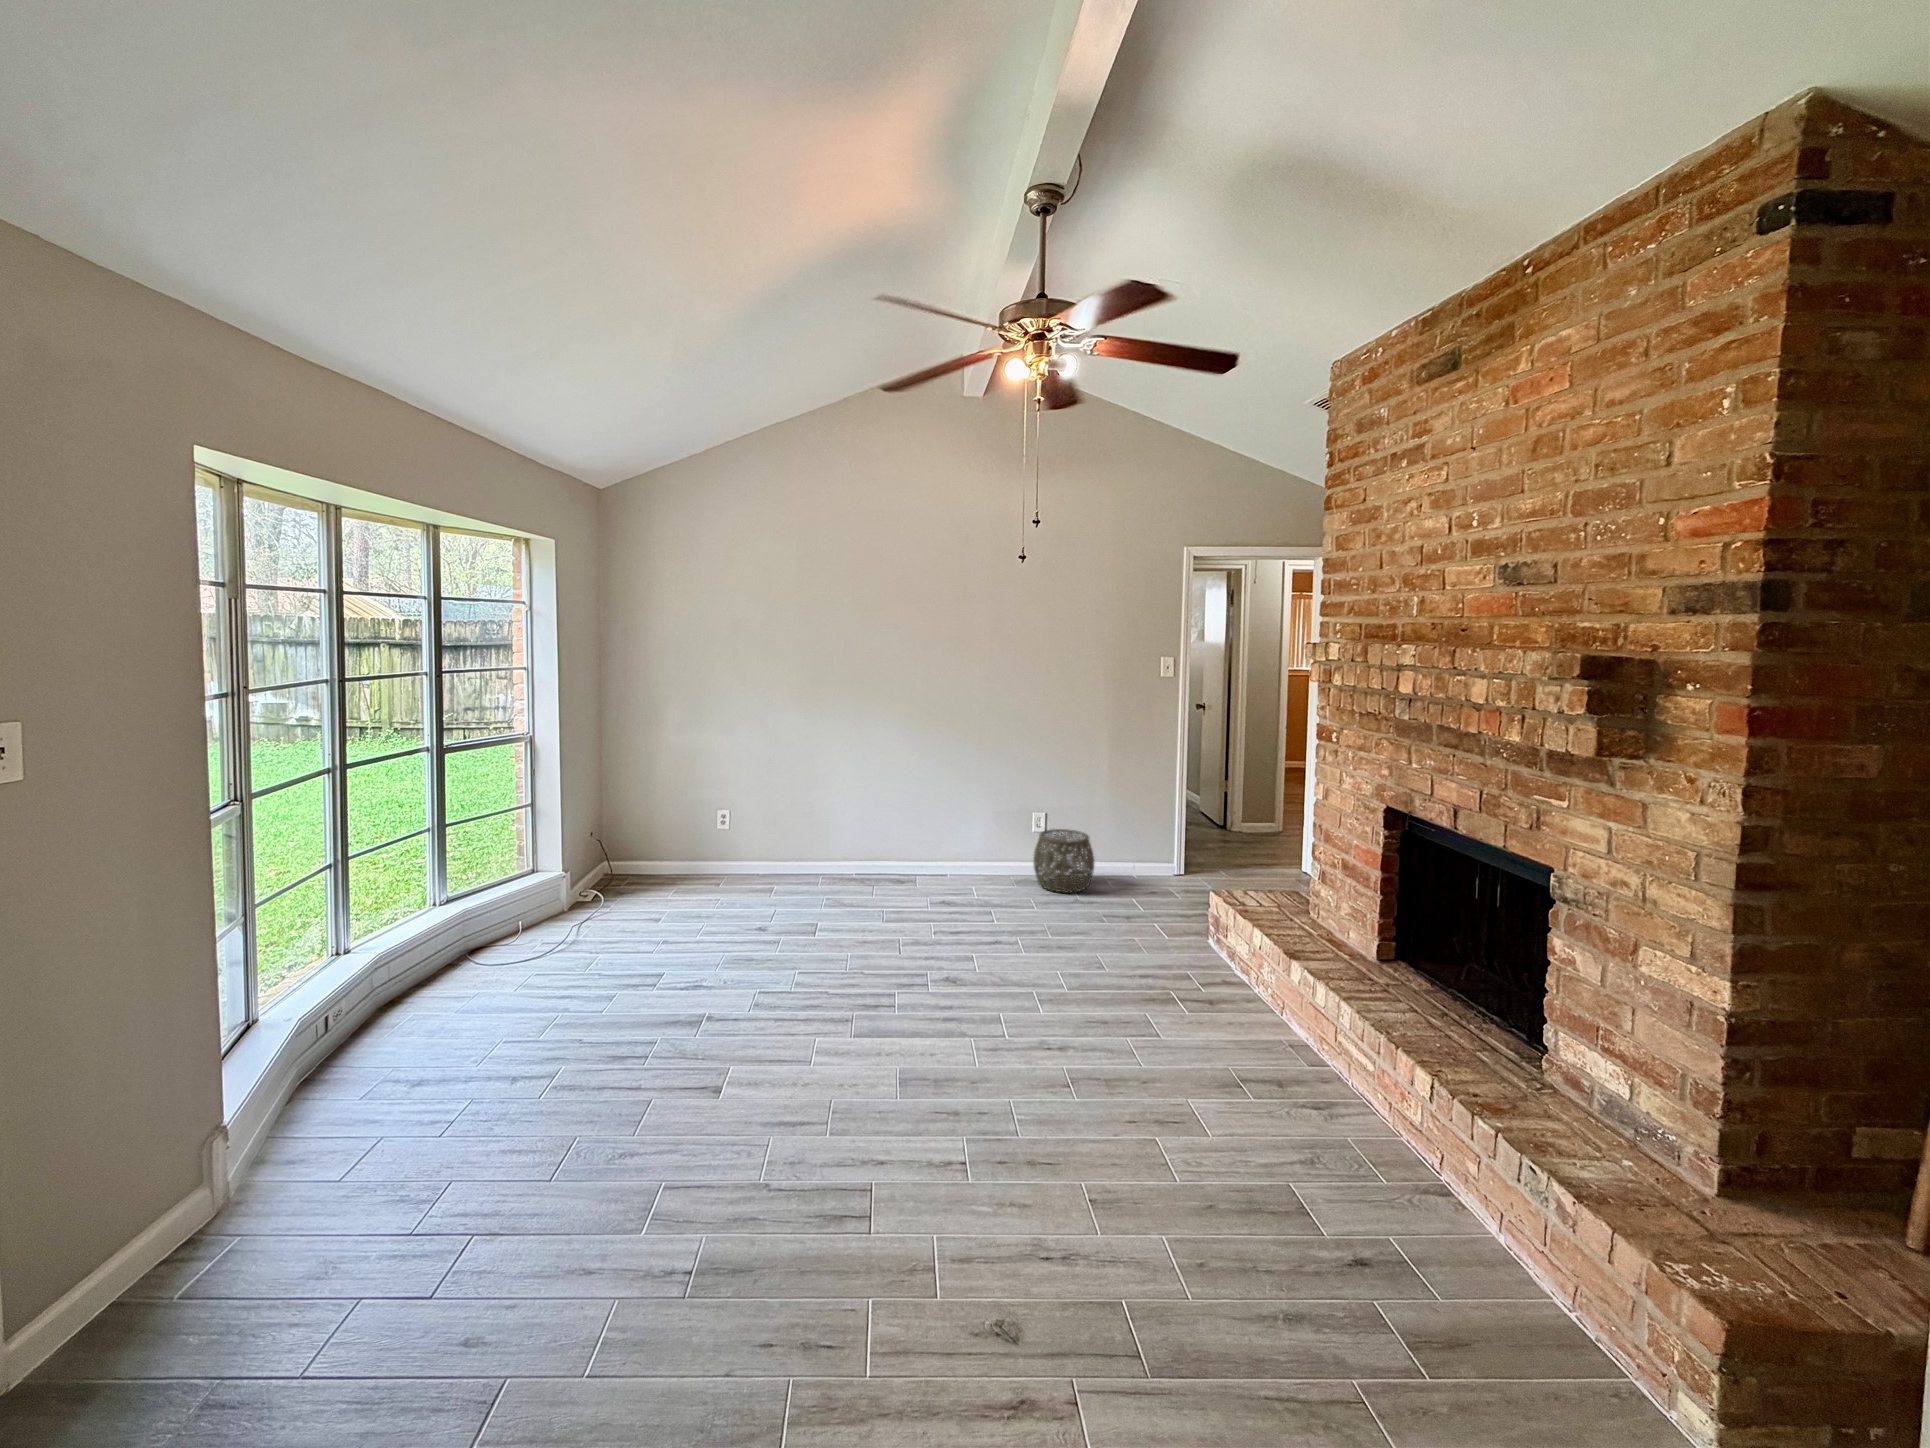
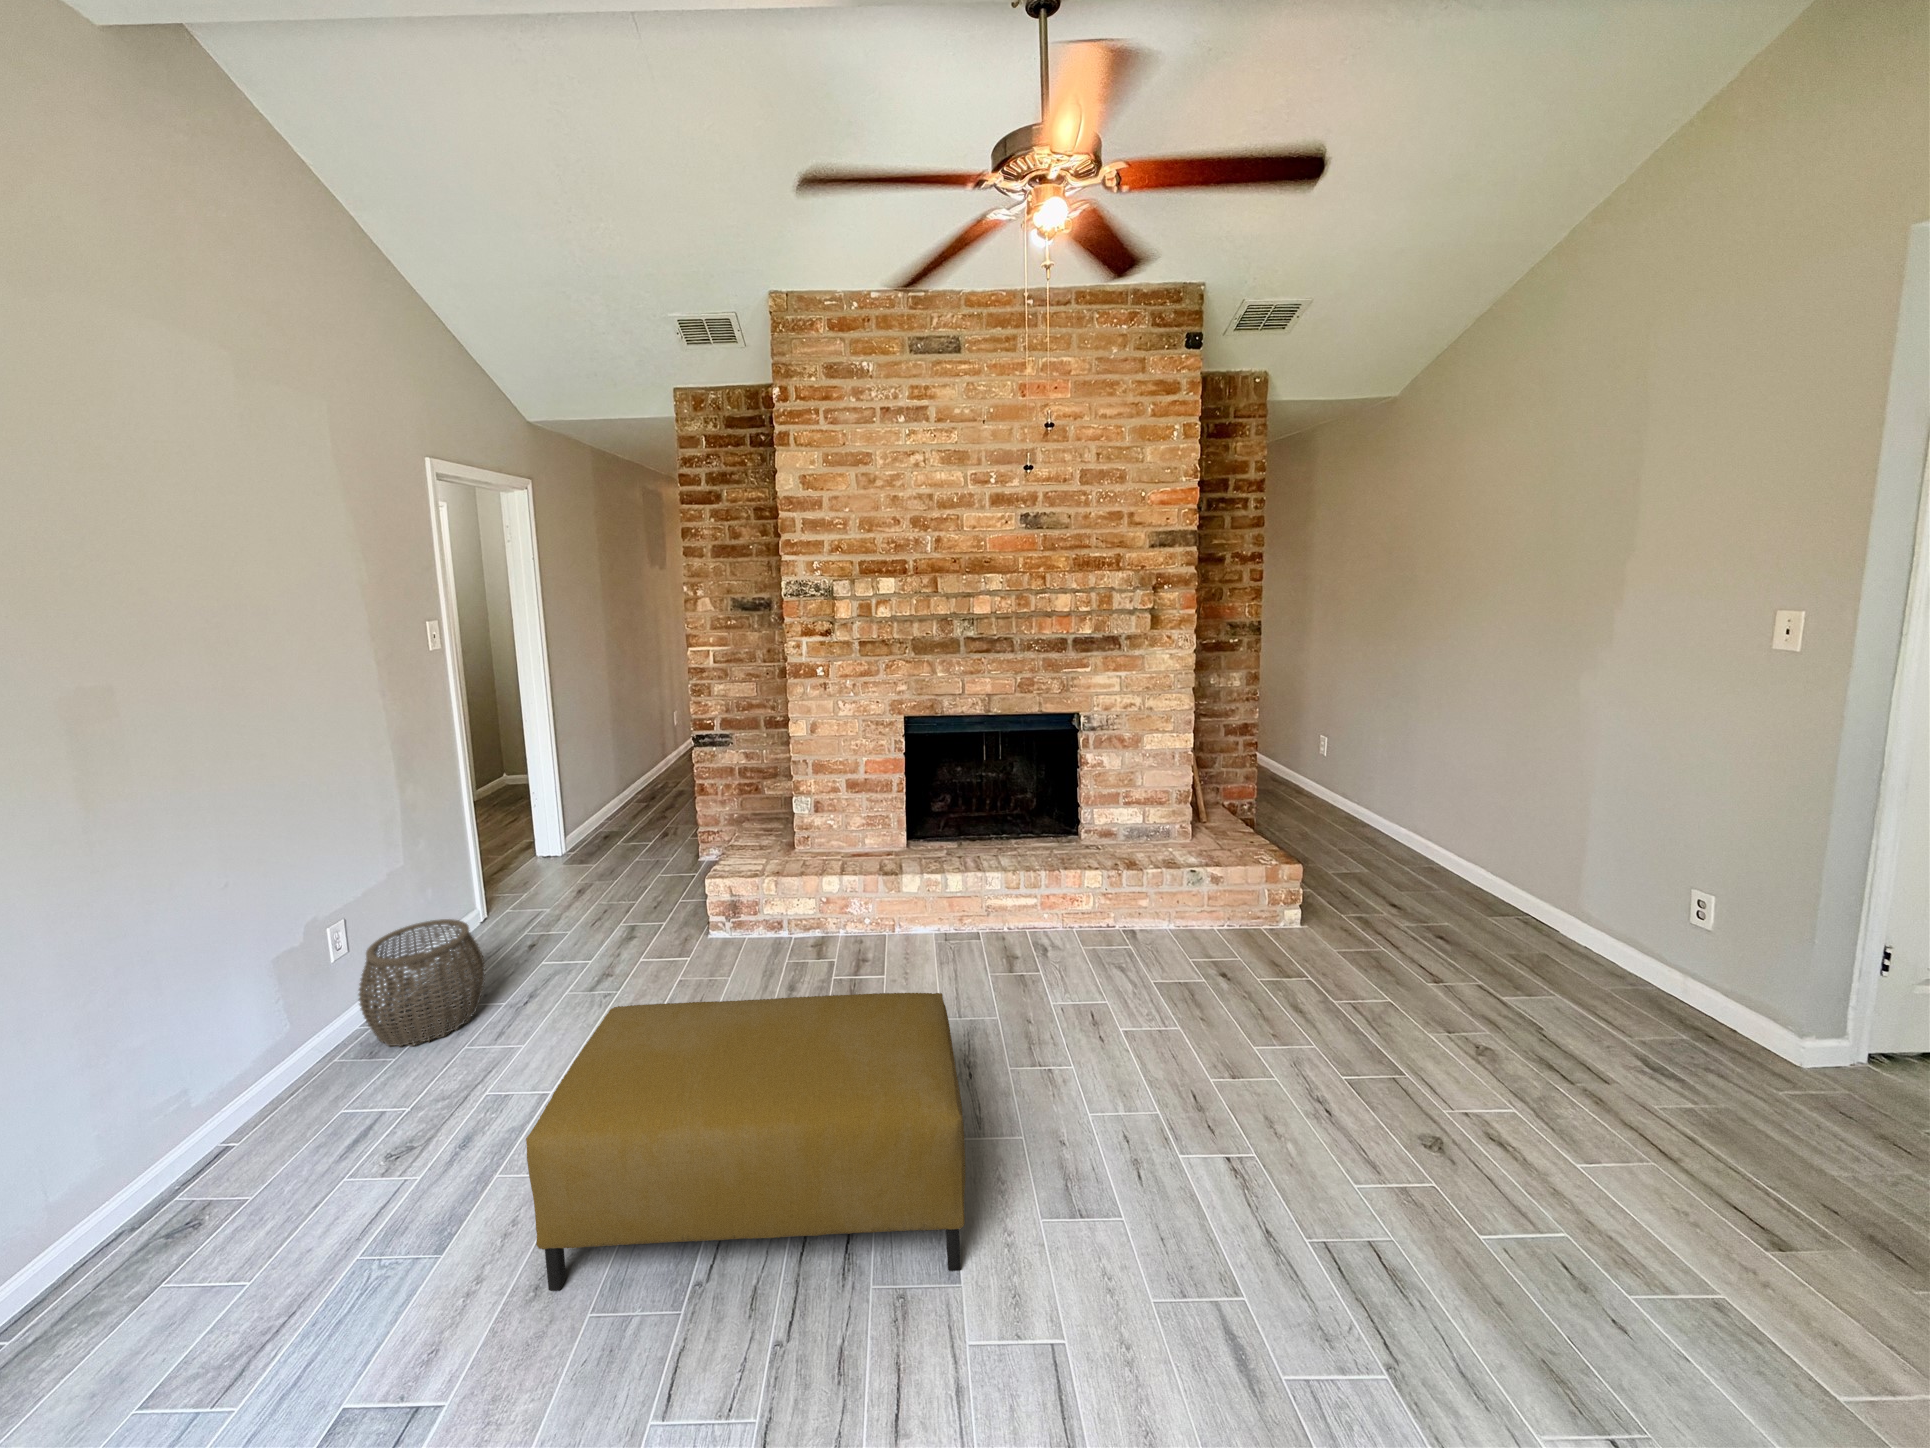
ottoman: none [894,868,1031,1035] -> present [526,993,966,1291]

